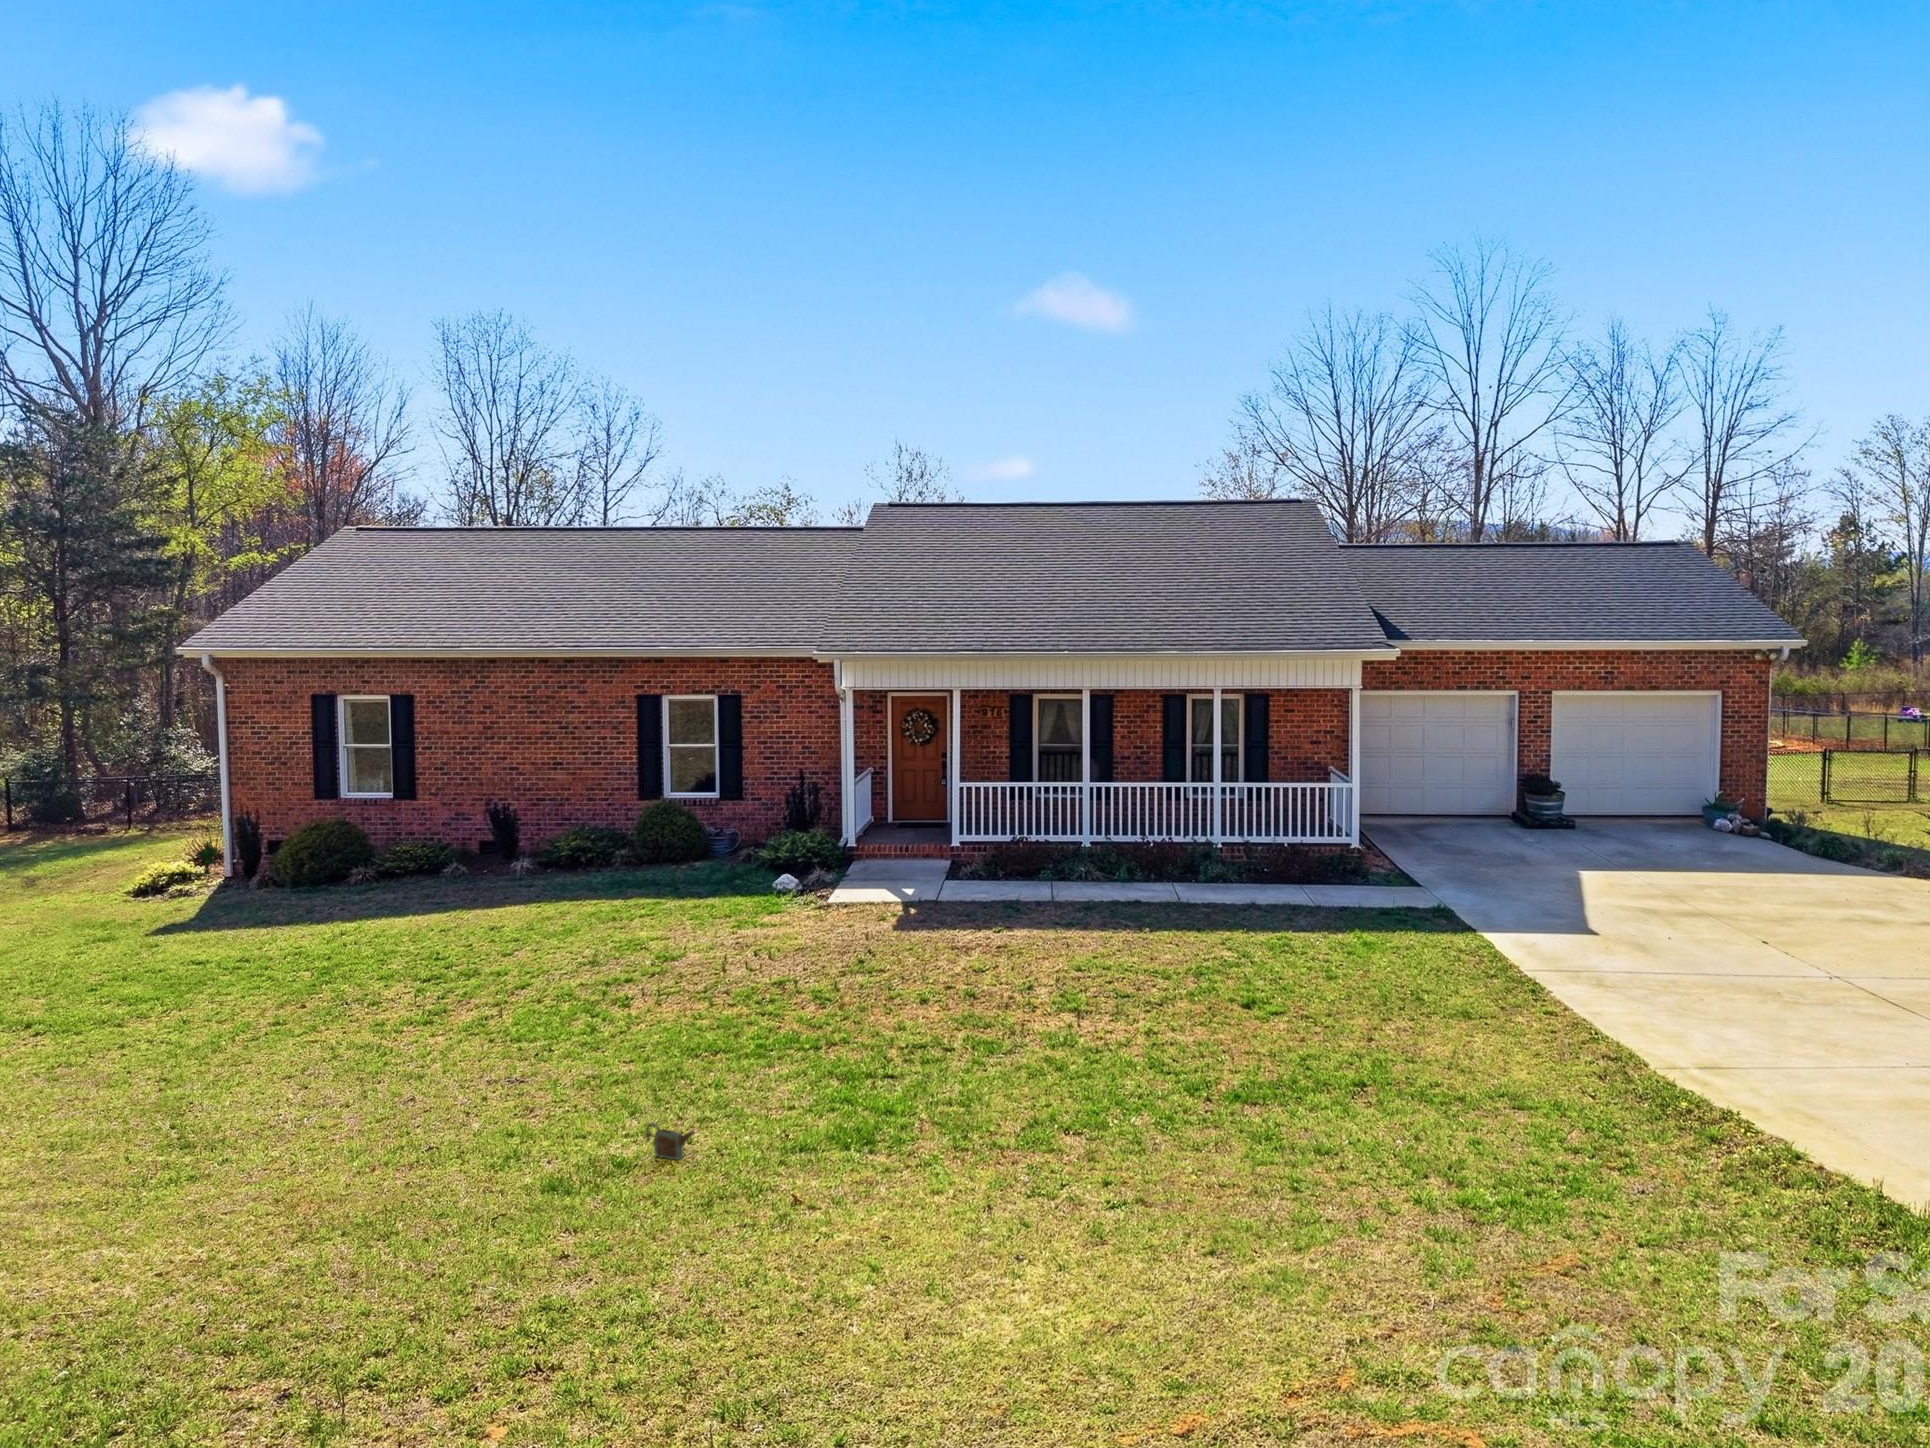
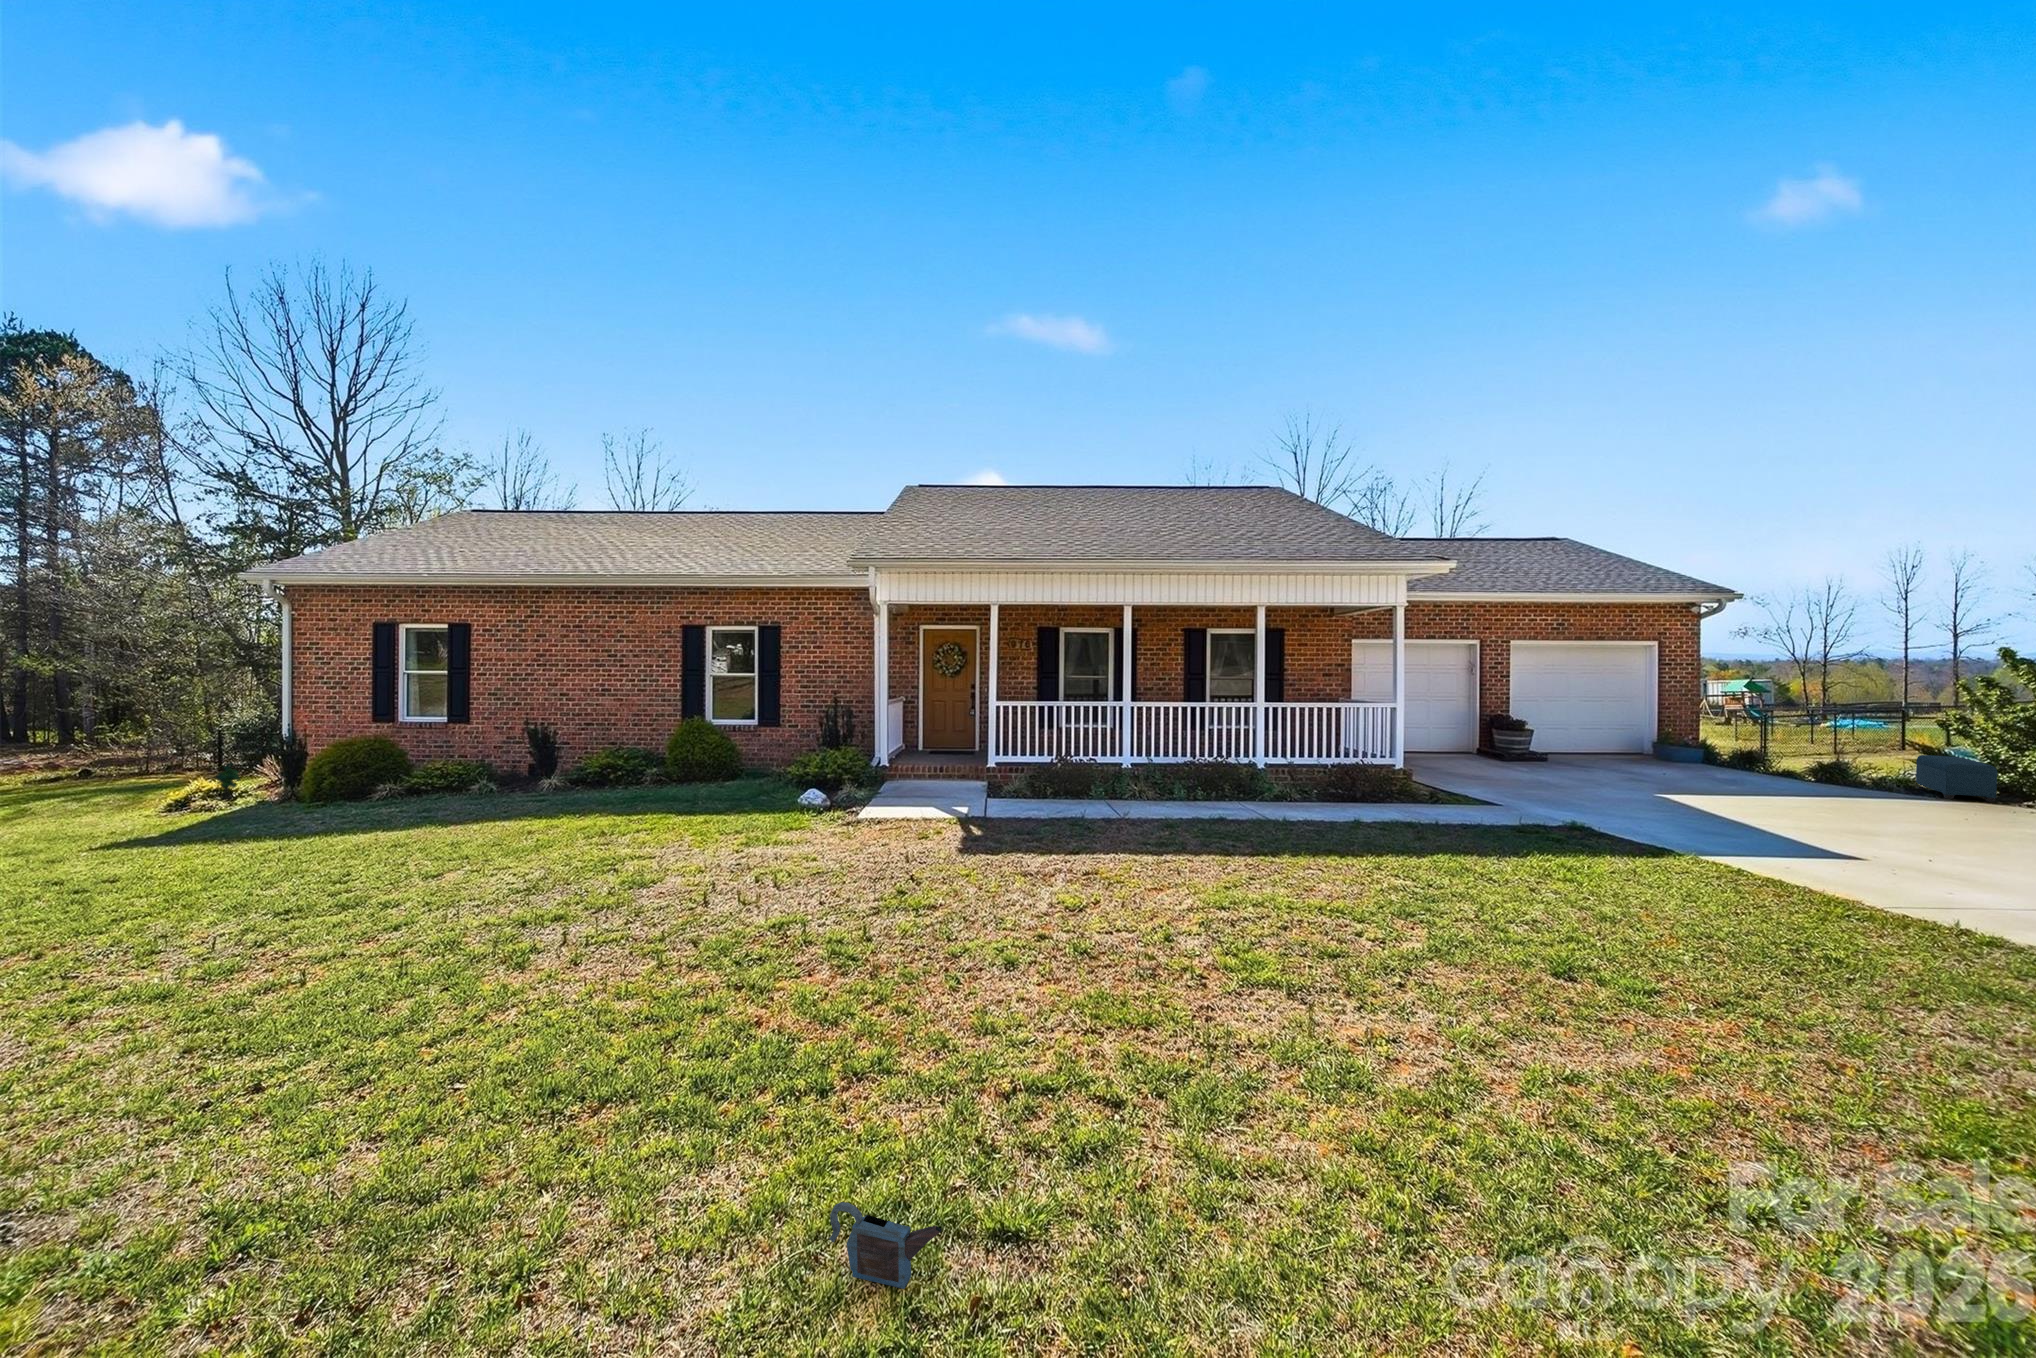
bench: none [1872,834,1924,884] -> present [1916,755,1998,802]
watering can: present [646,1123,695,1160] -> present [829,1202,942,1289]

